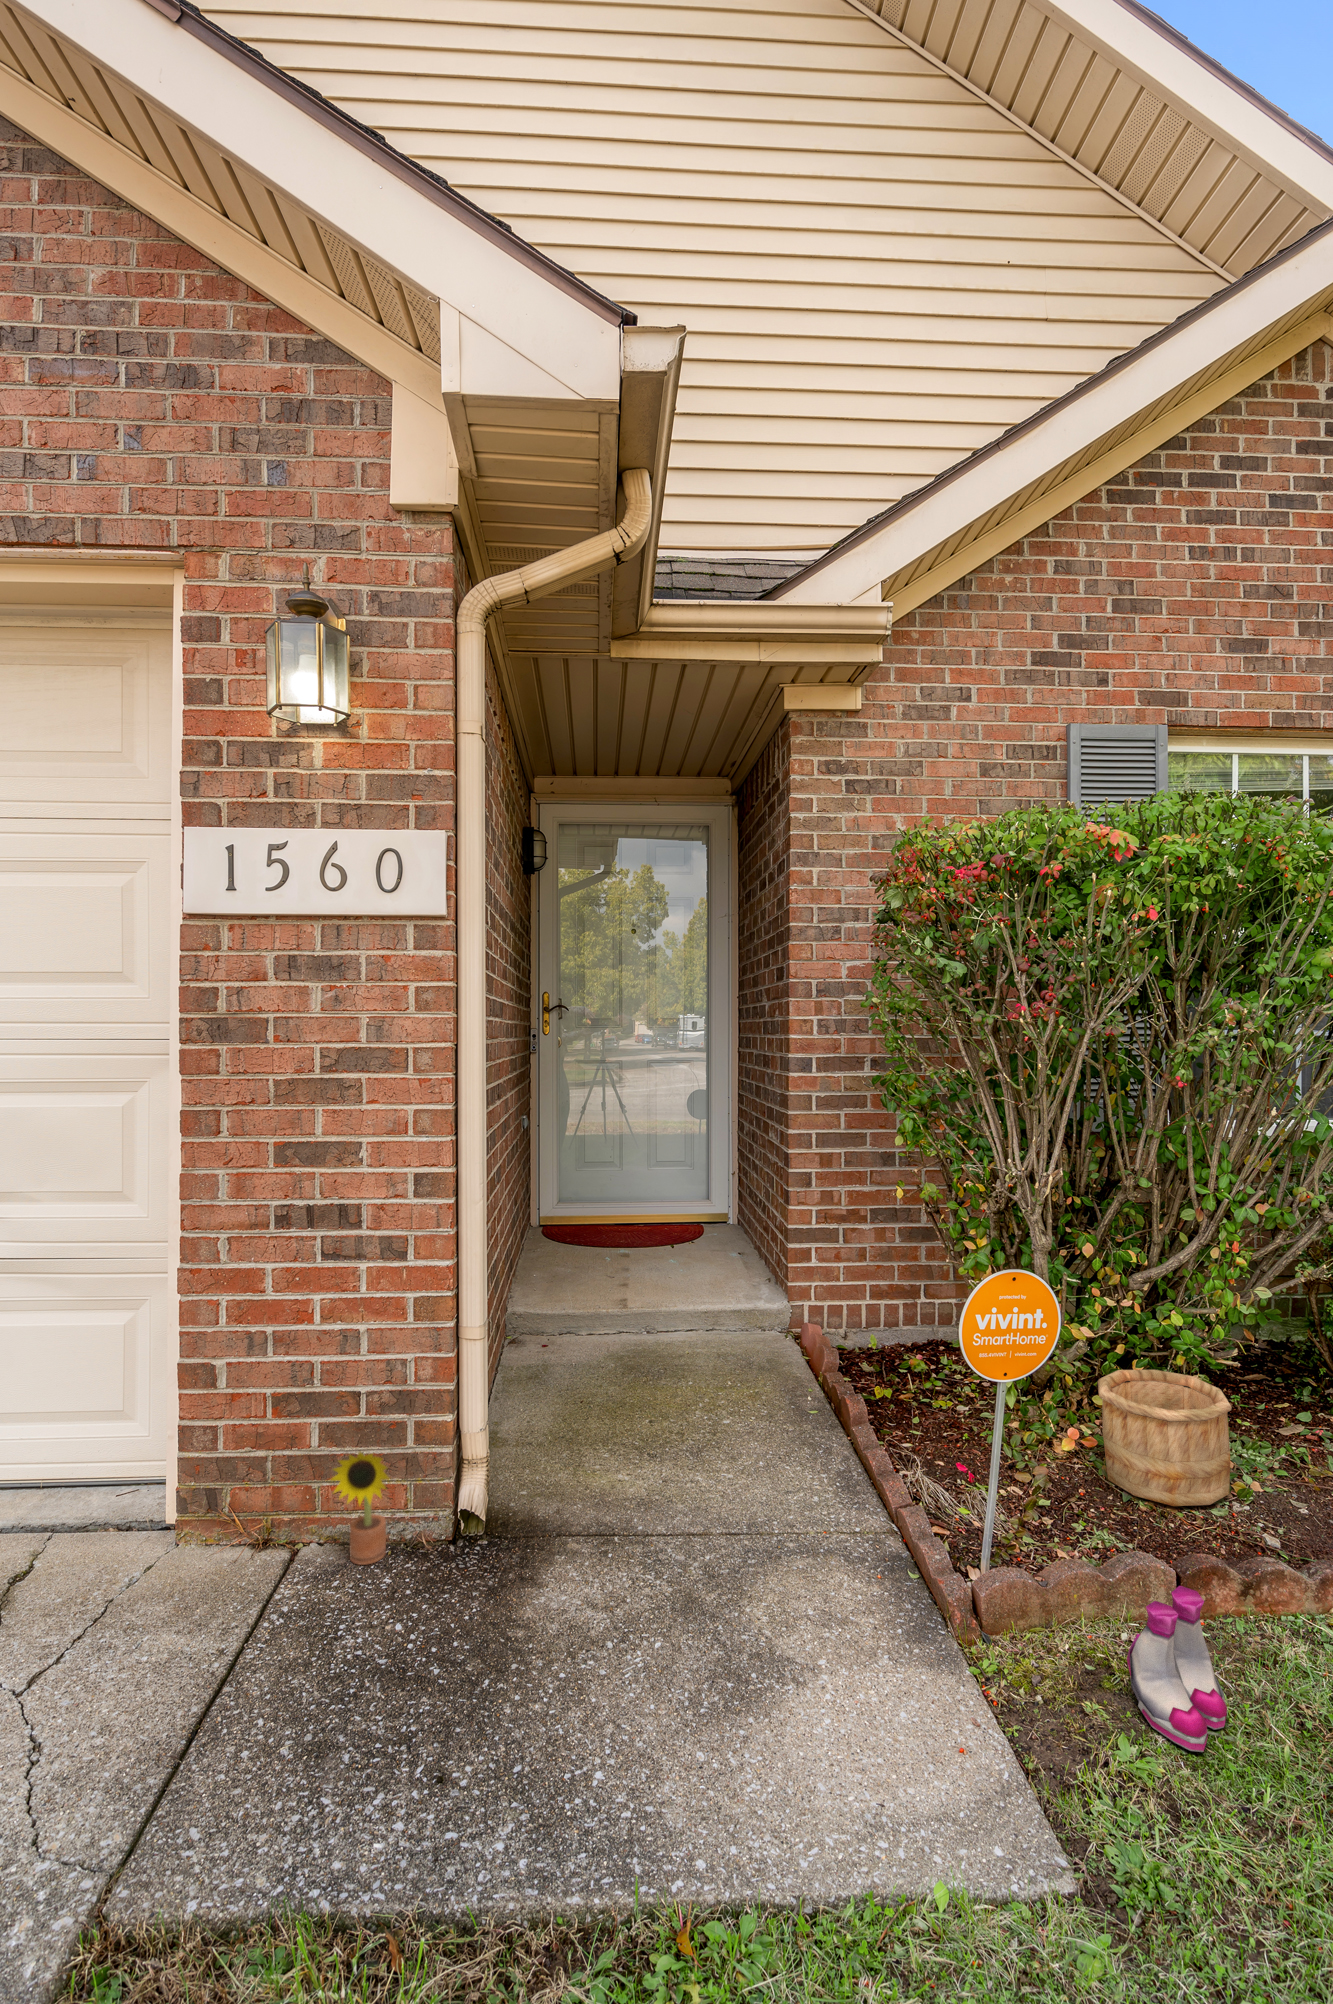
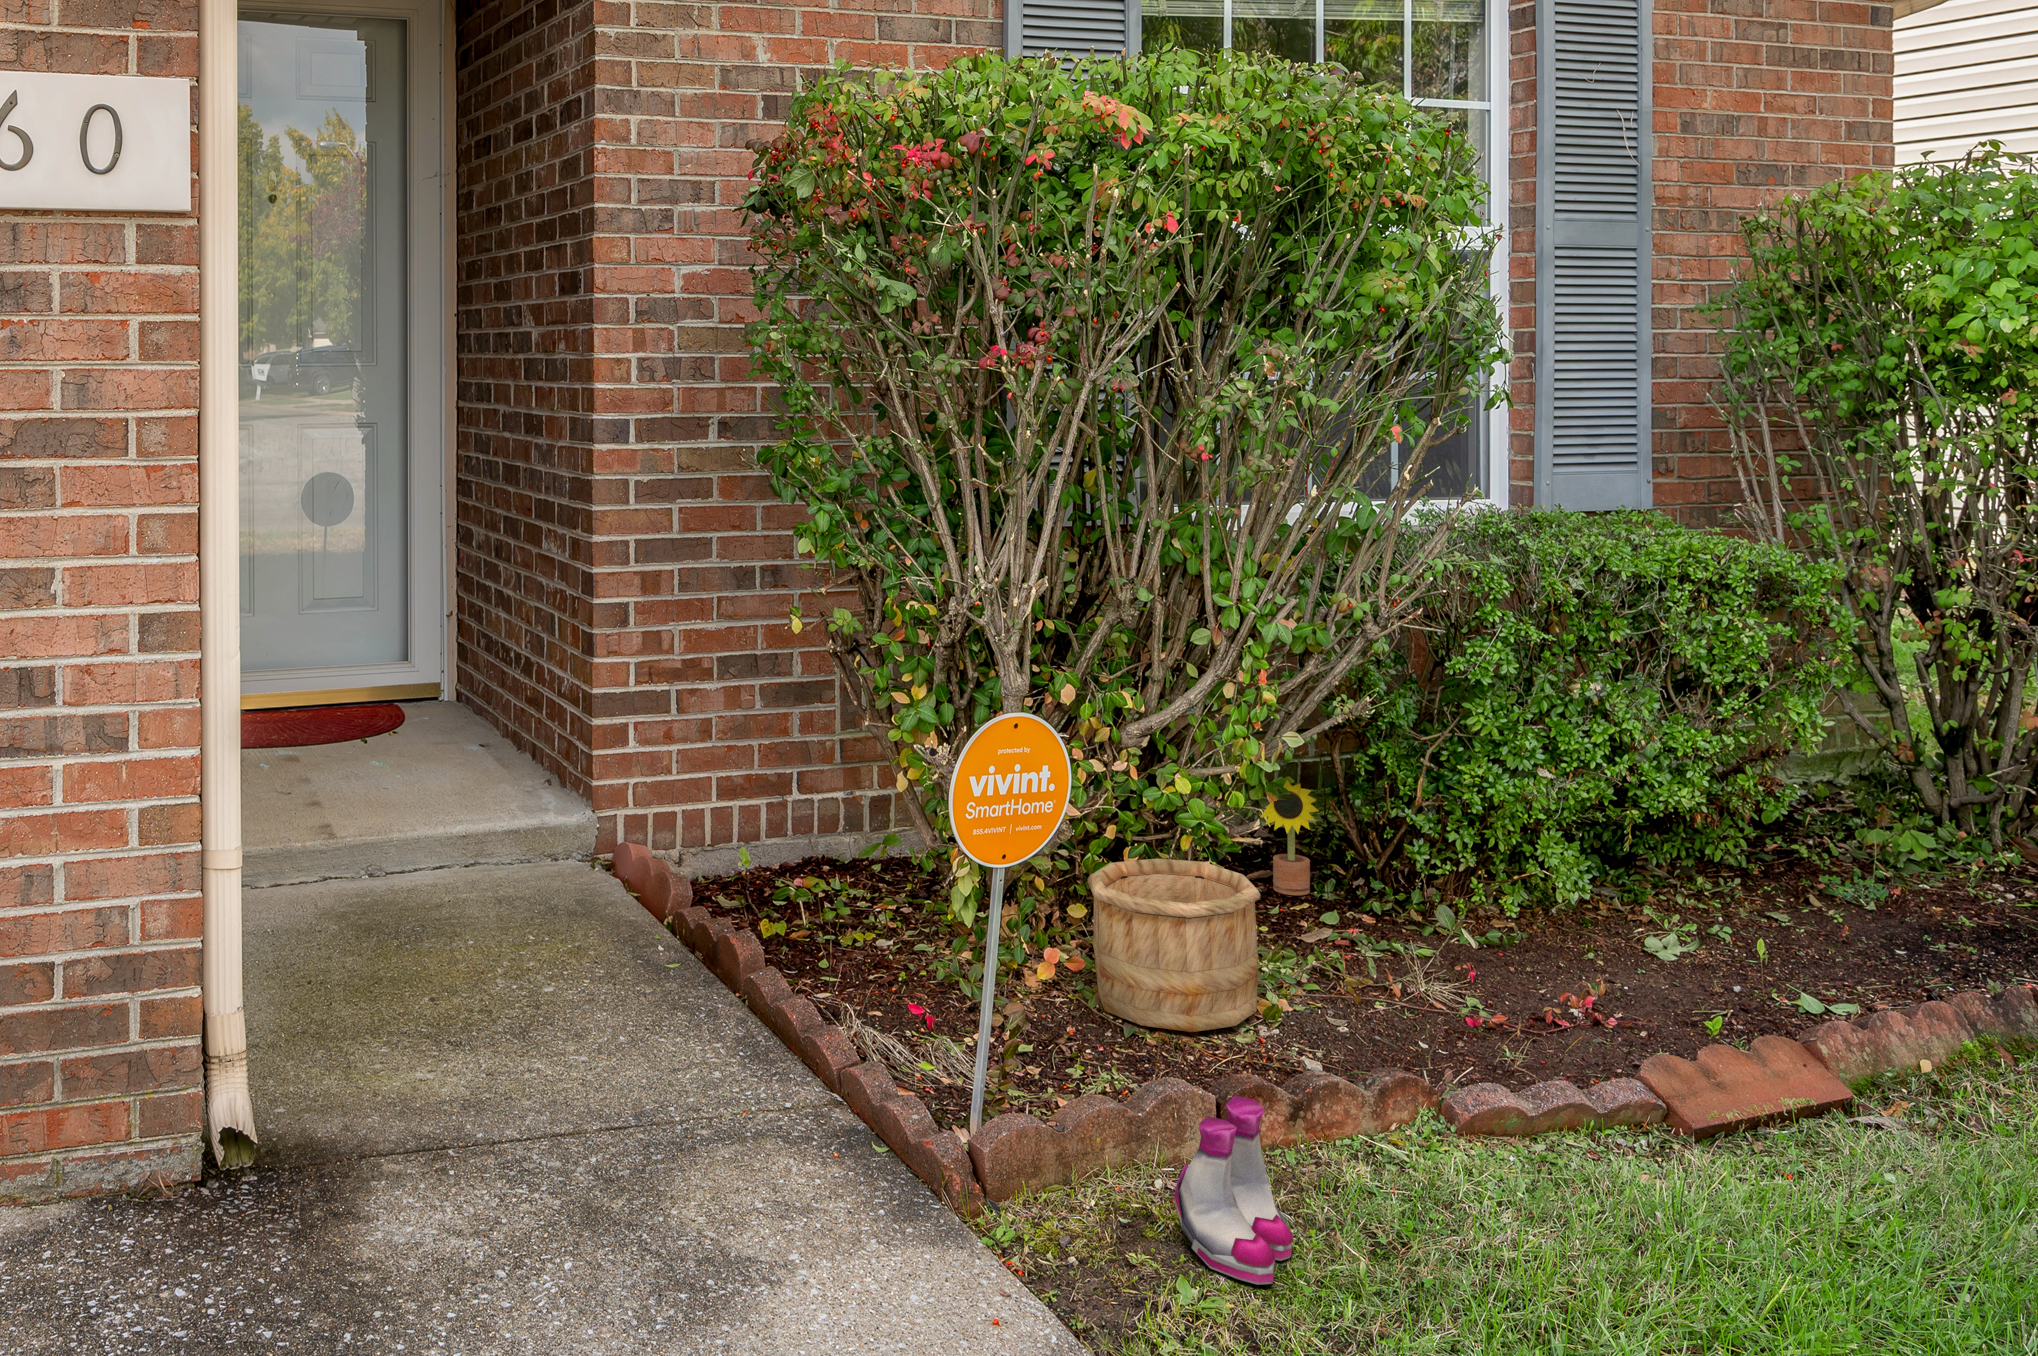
decorative plant: present [331,1452,389,1565] -> present [1260,780,1319,895]

